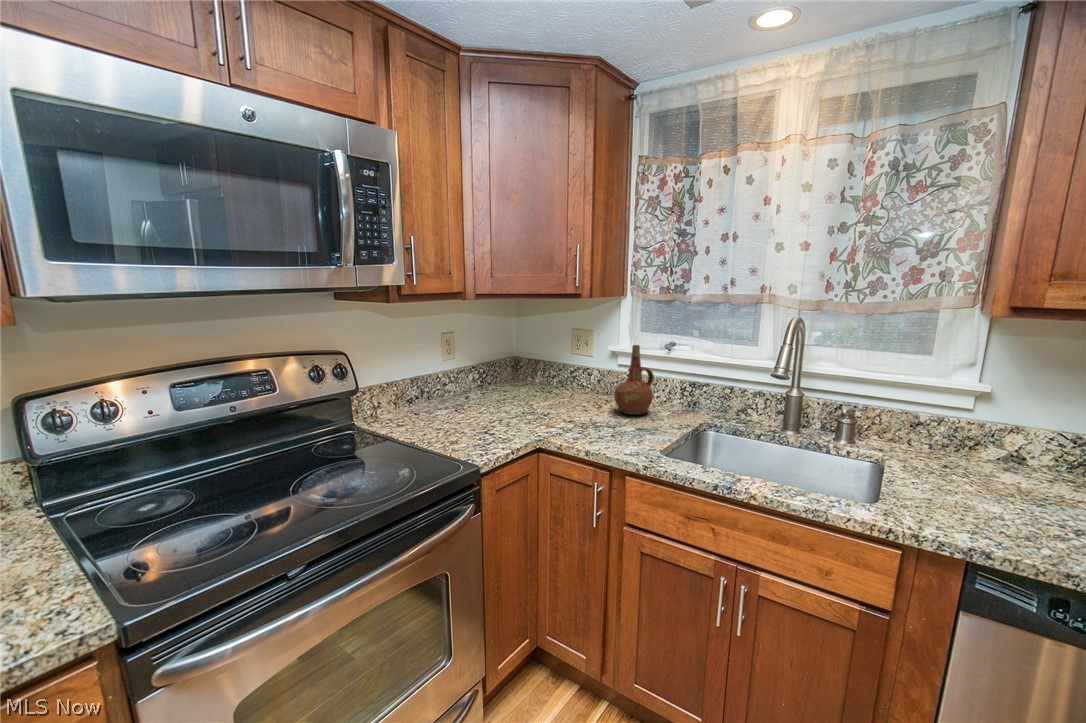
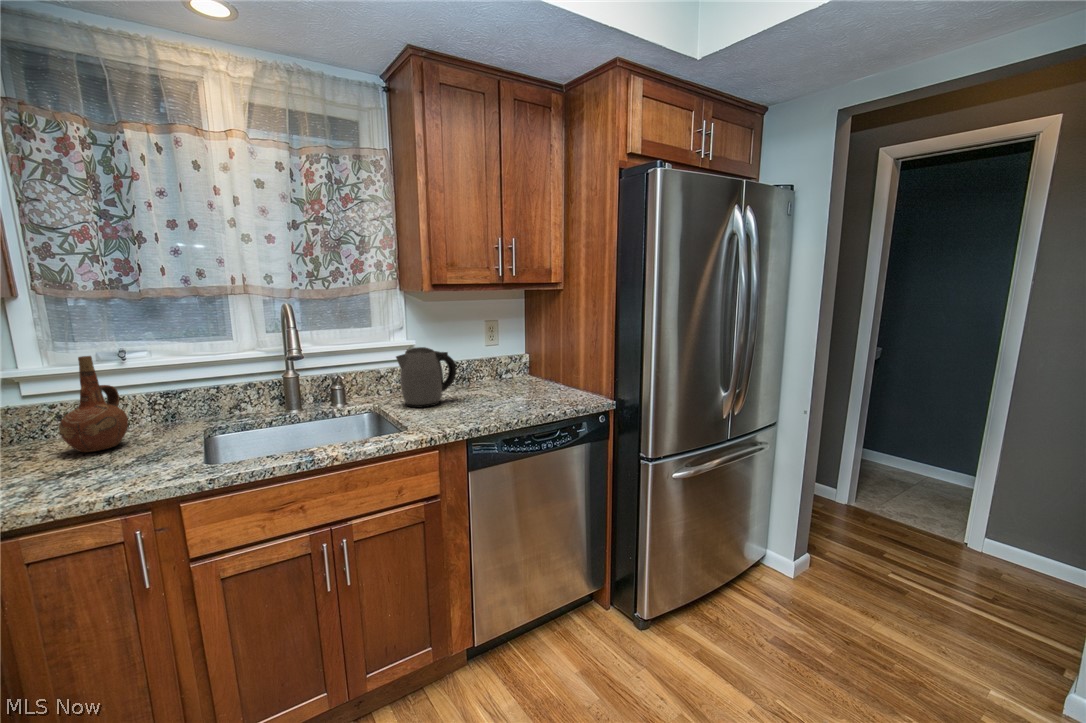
kettle: none [924,398,1043,490] -> present [396,347,456,408]

